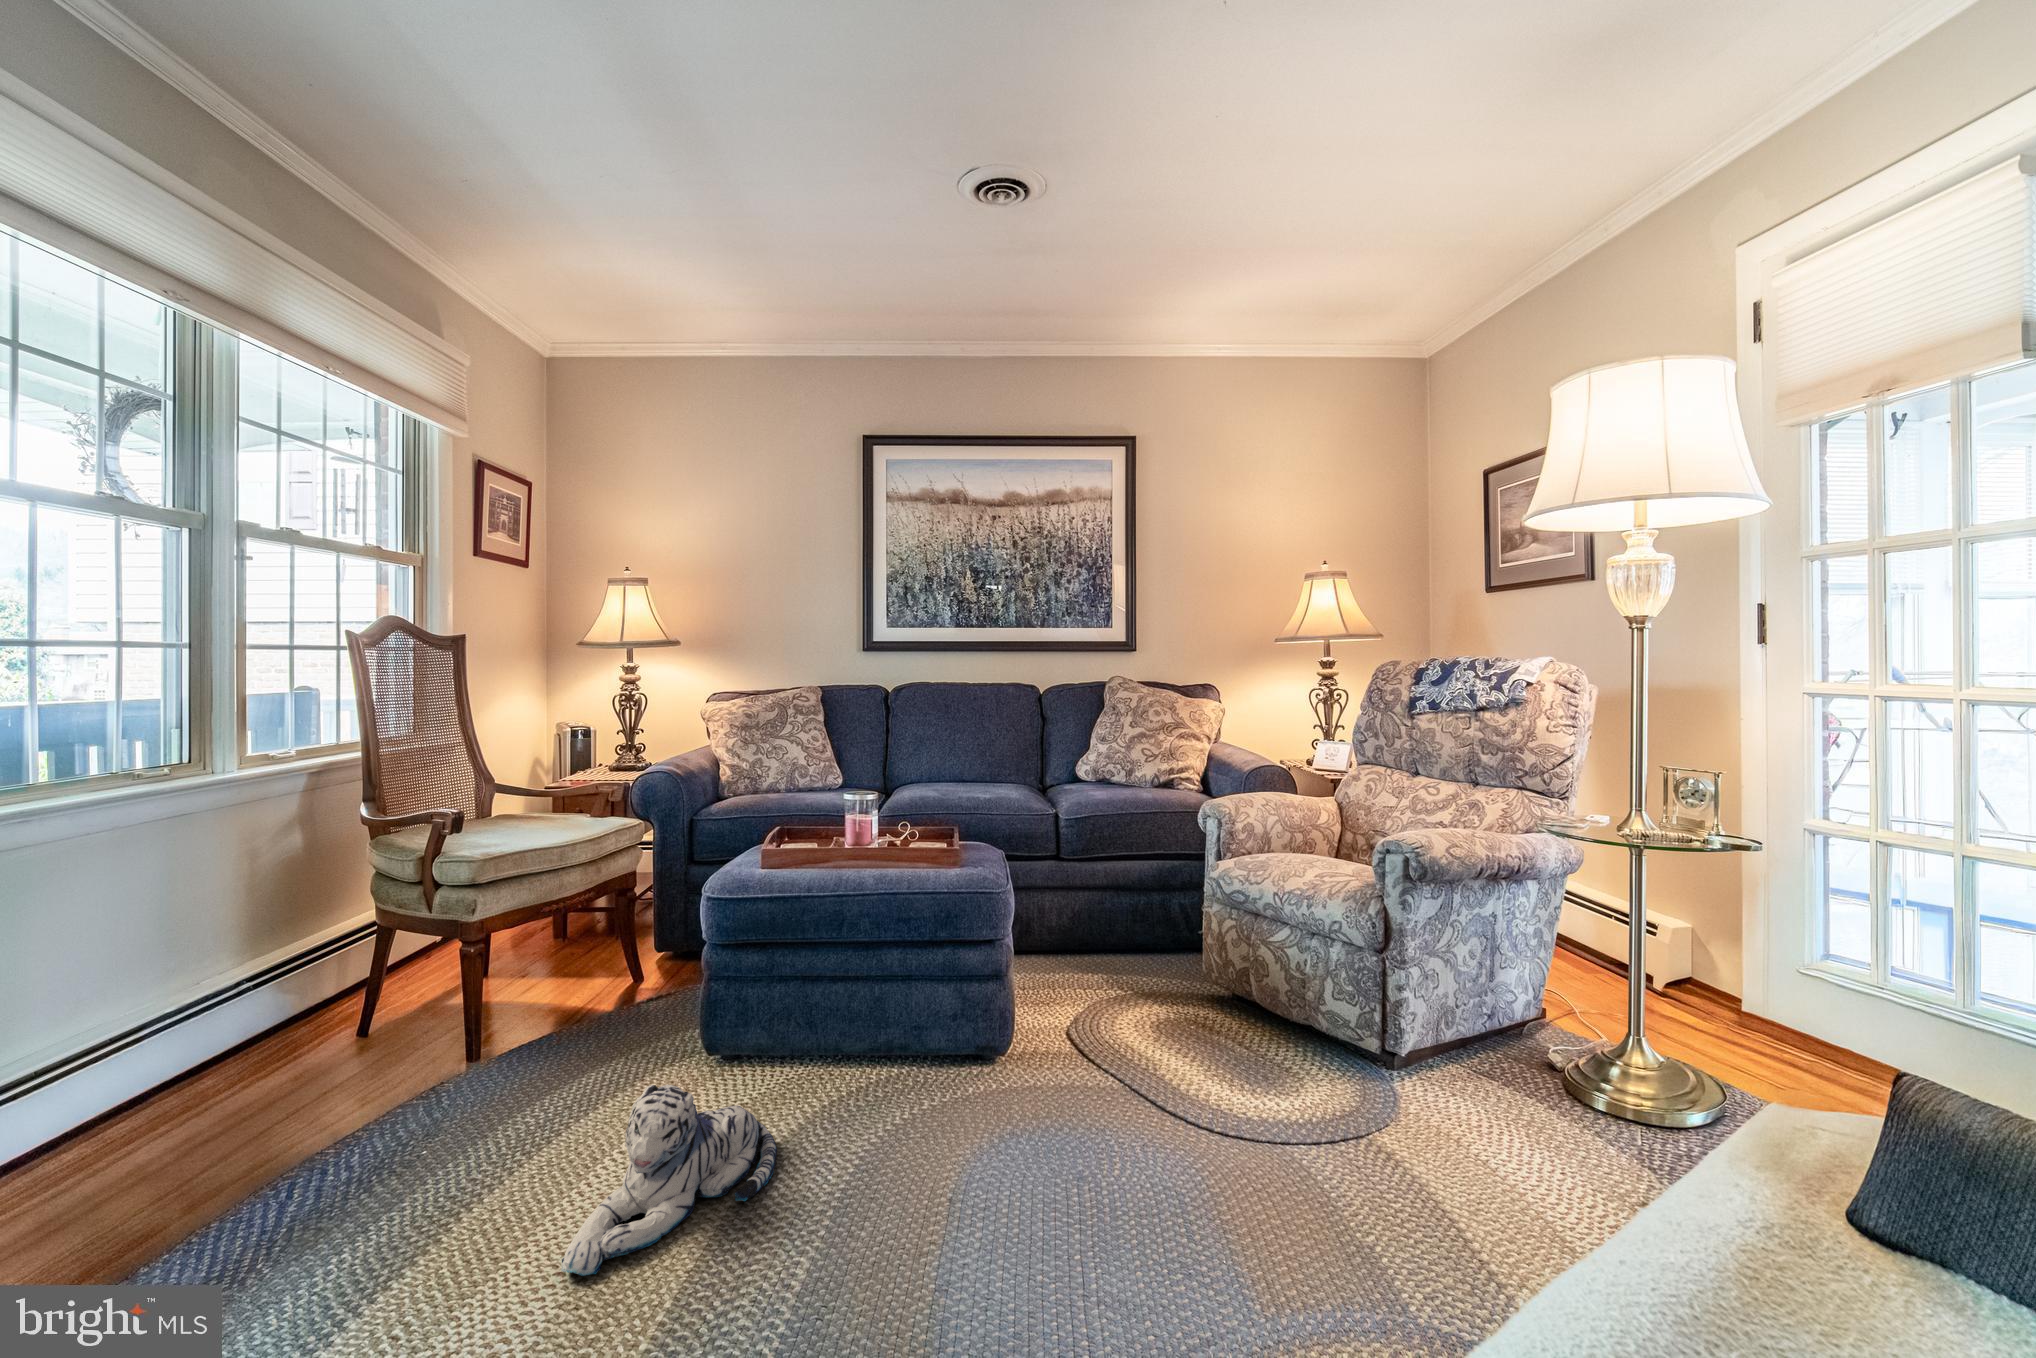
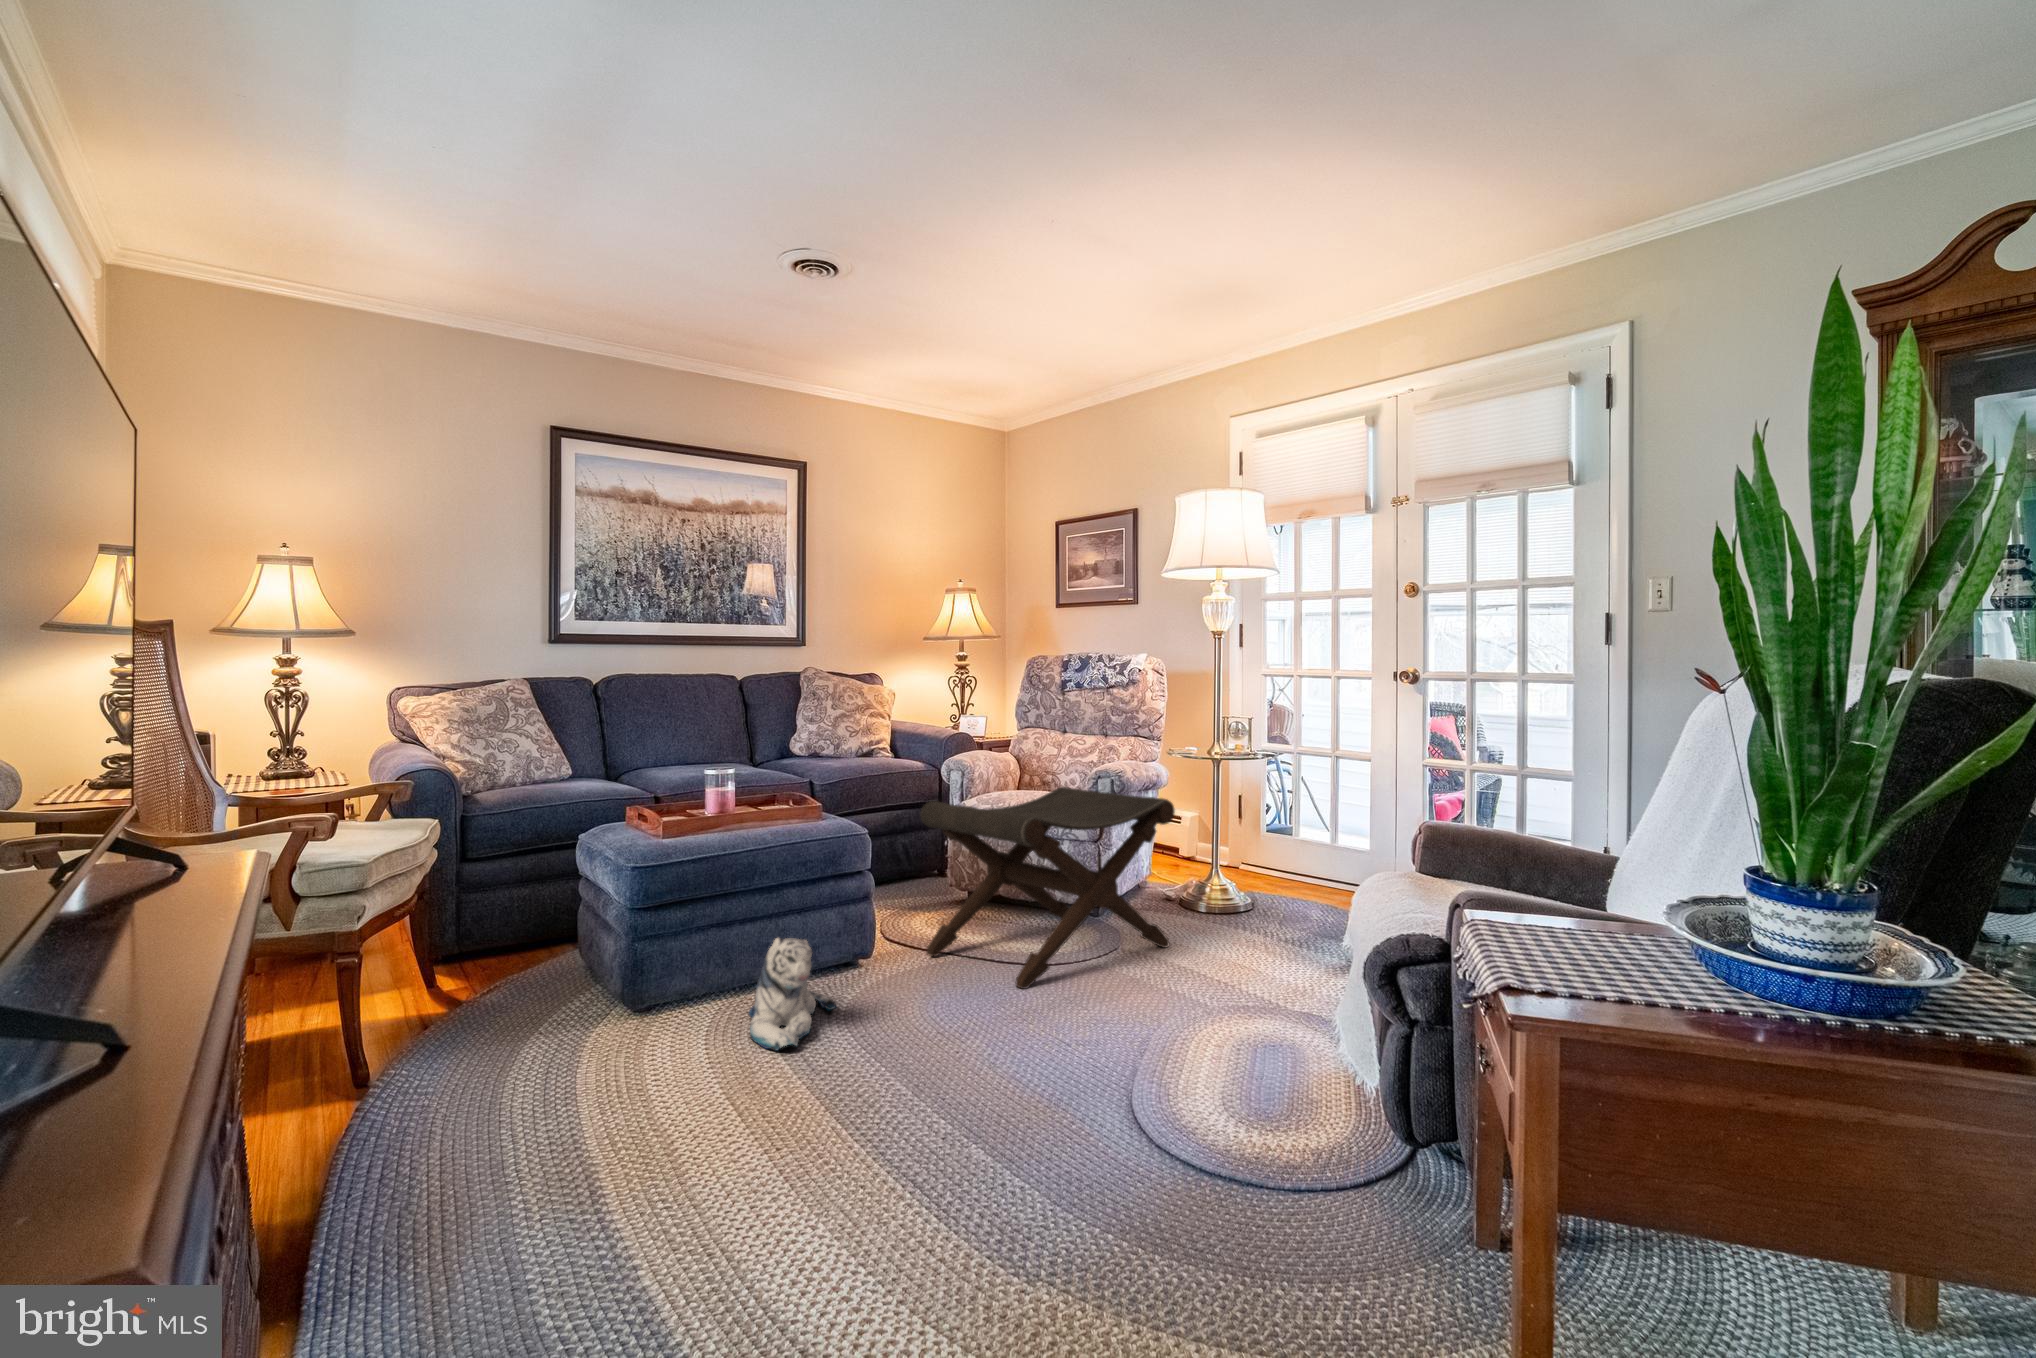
footstool: none [1002,887,1417,1277] -> present [920,787,1175,989]

